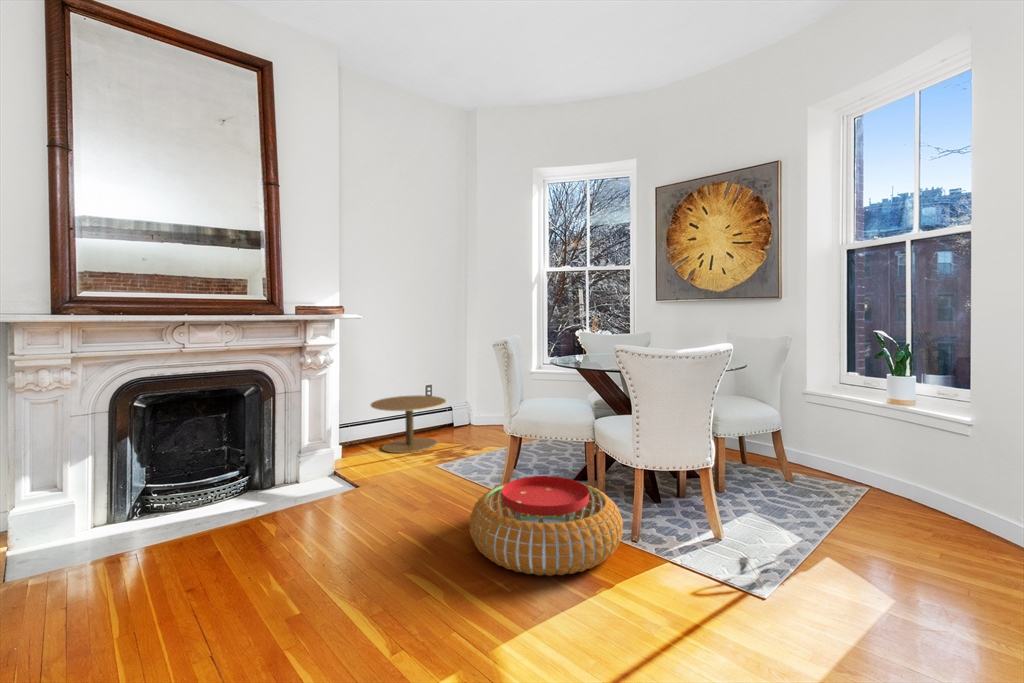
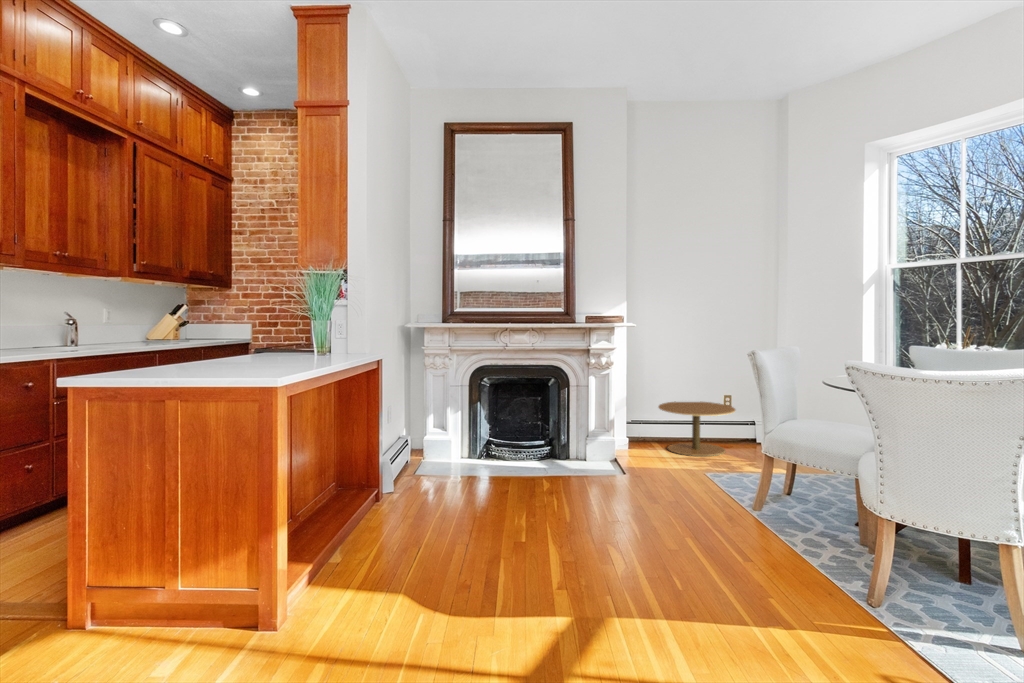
pouf: present [470,476,623,576] -> none [671,495,850,604]

